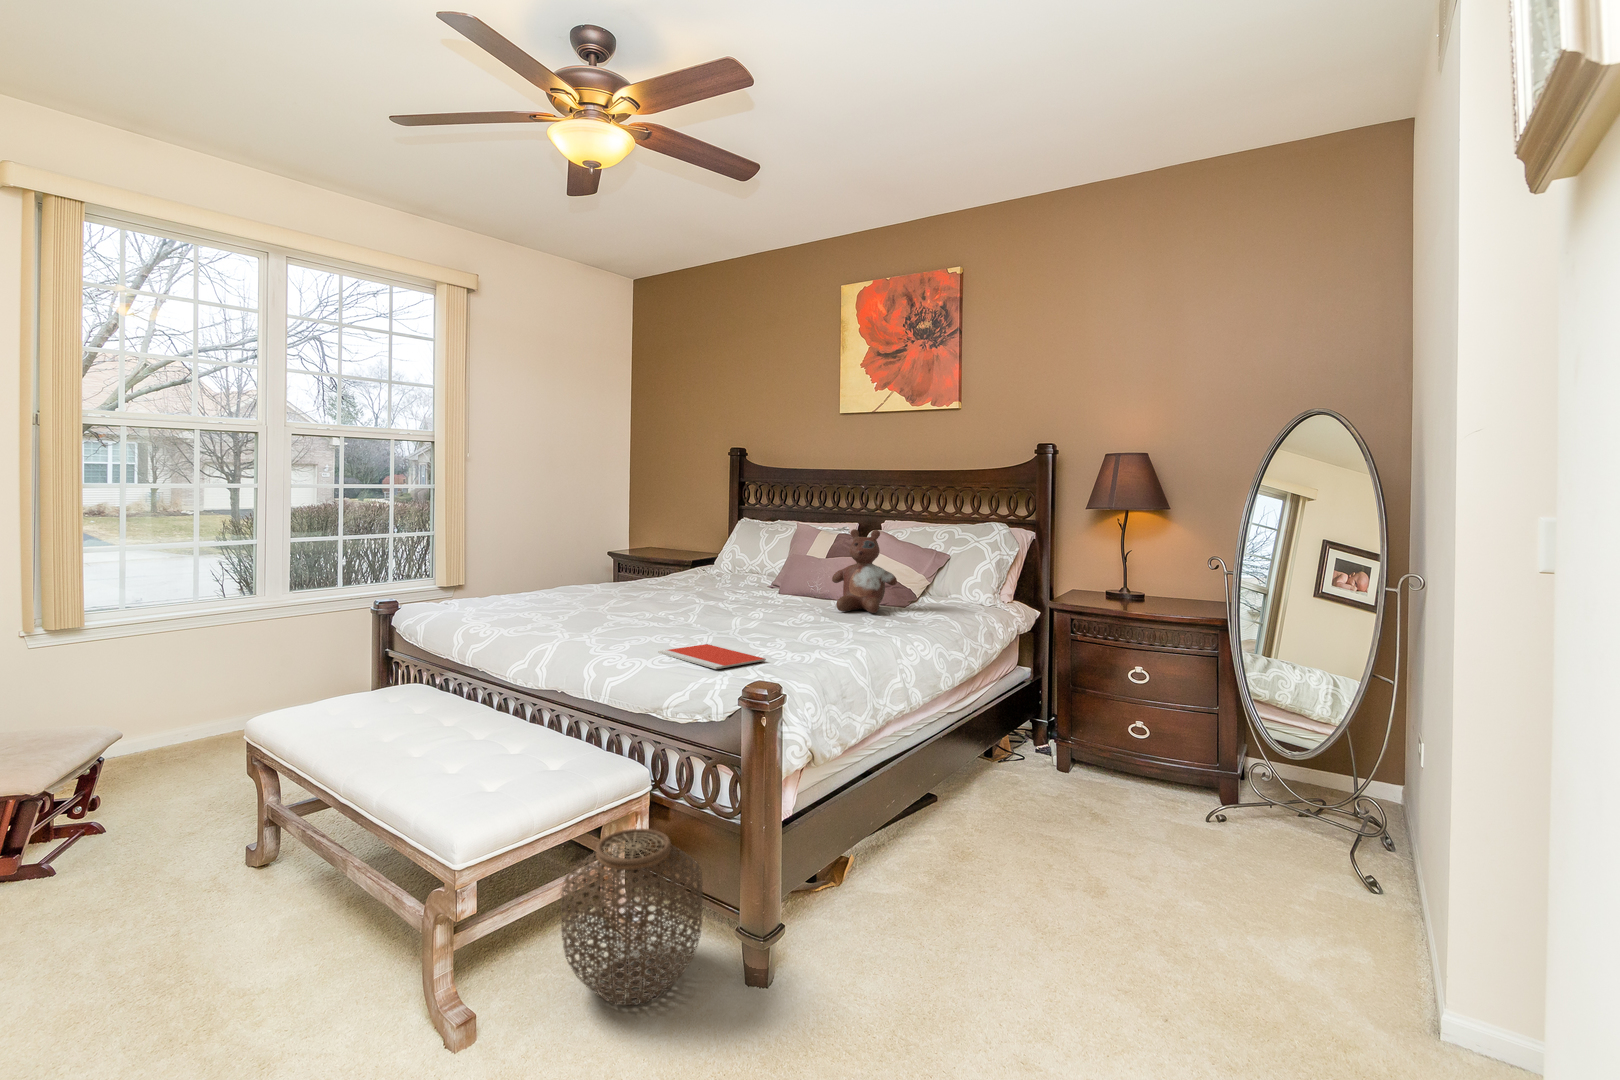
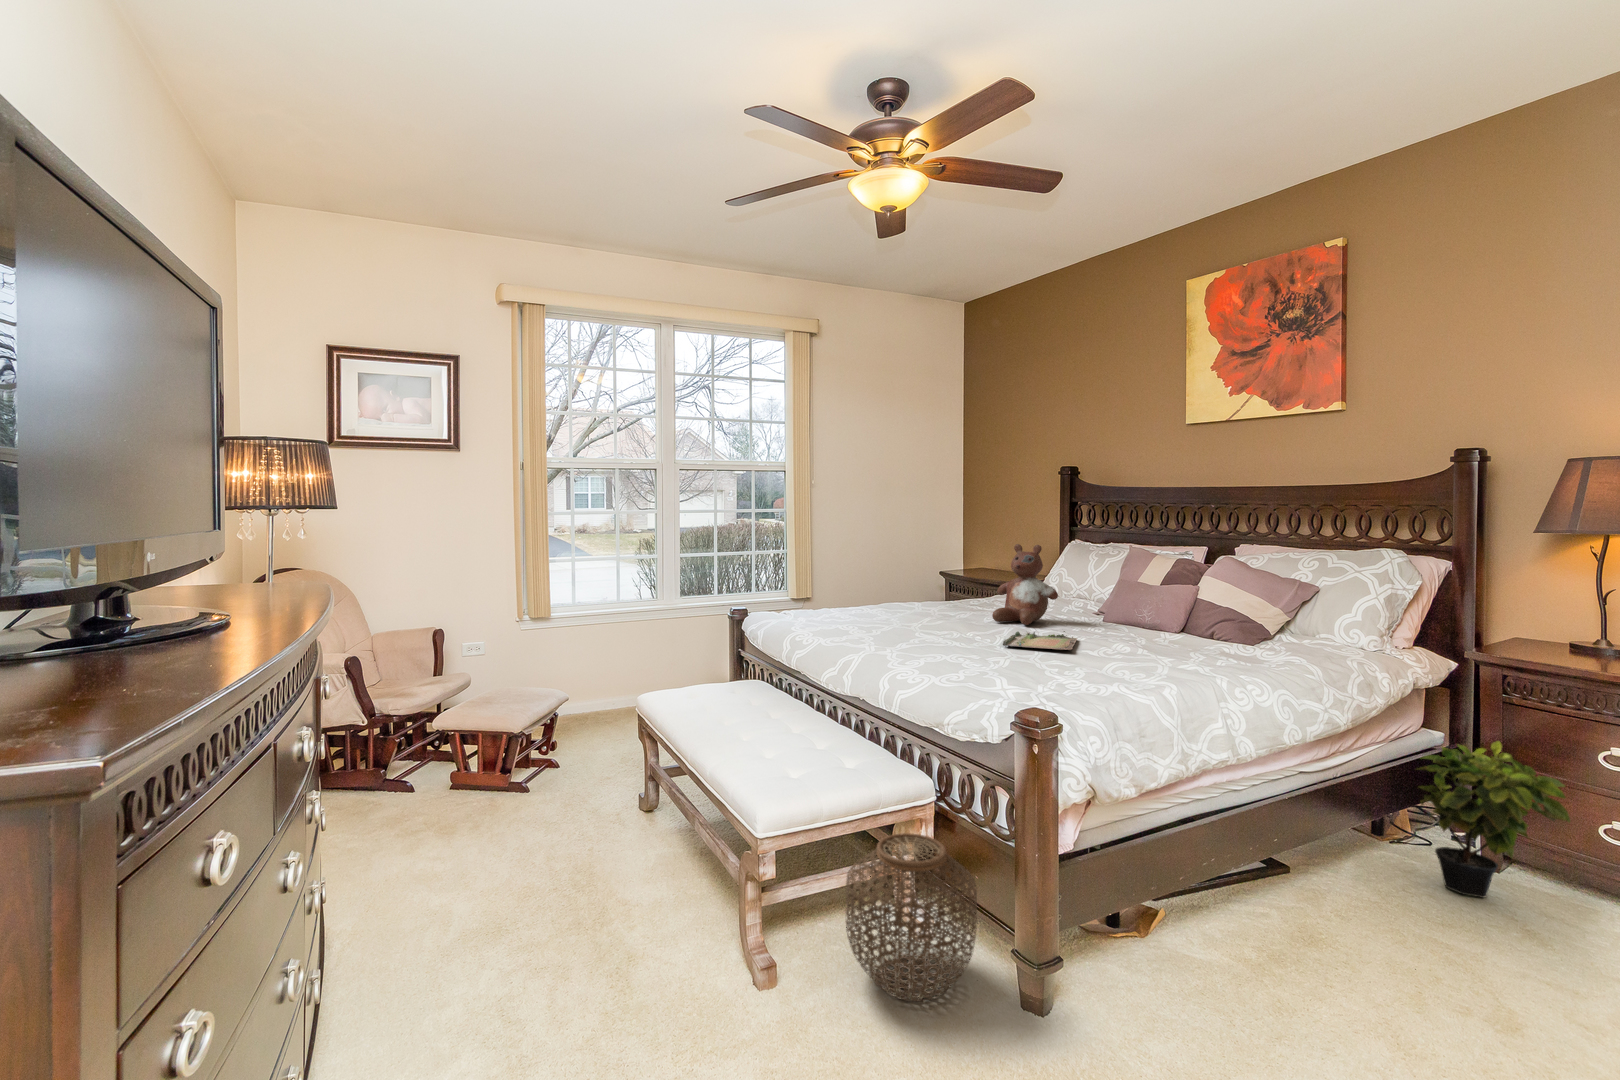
stuffed bear: present [832,529,897,613] -> present [992,544,1058,625]
tray: none [697,605,764,626] -> present [1003,631,1077,650]
notebook: present [658,644,766,669] -> none [954,665,1059,690]
potted plant: none [1021,672,1117,794] -> present [1417,741,1570,898]

